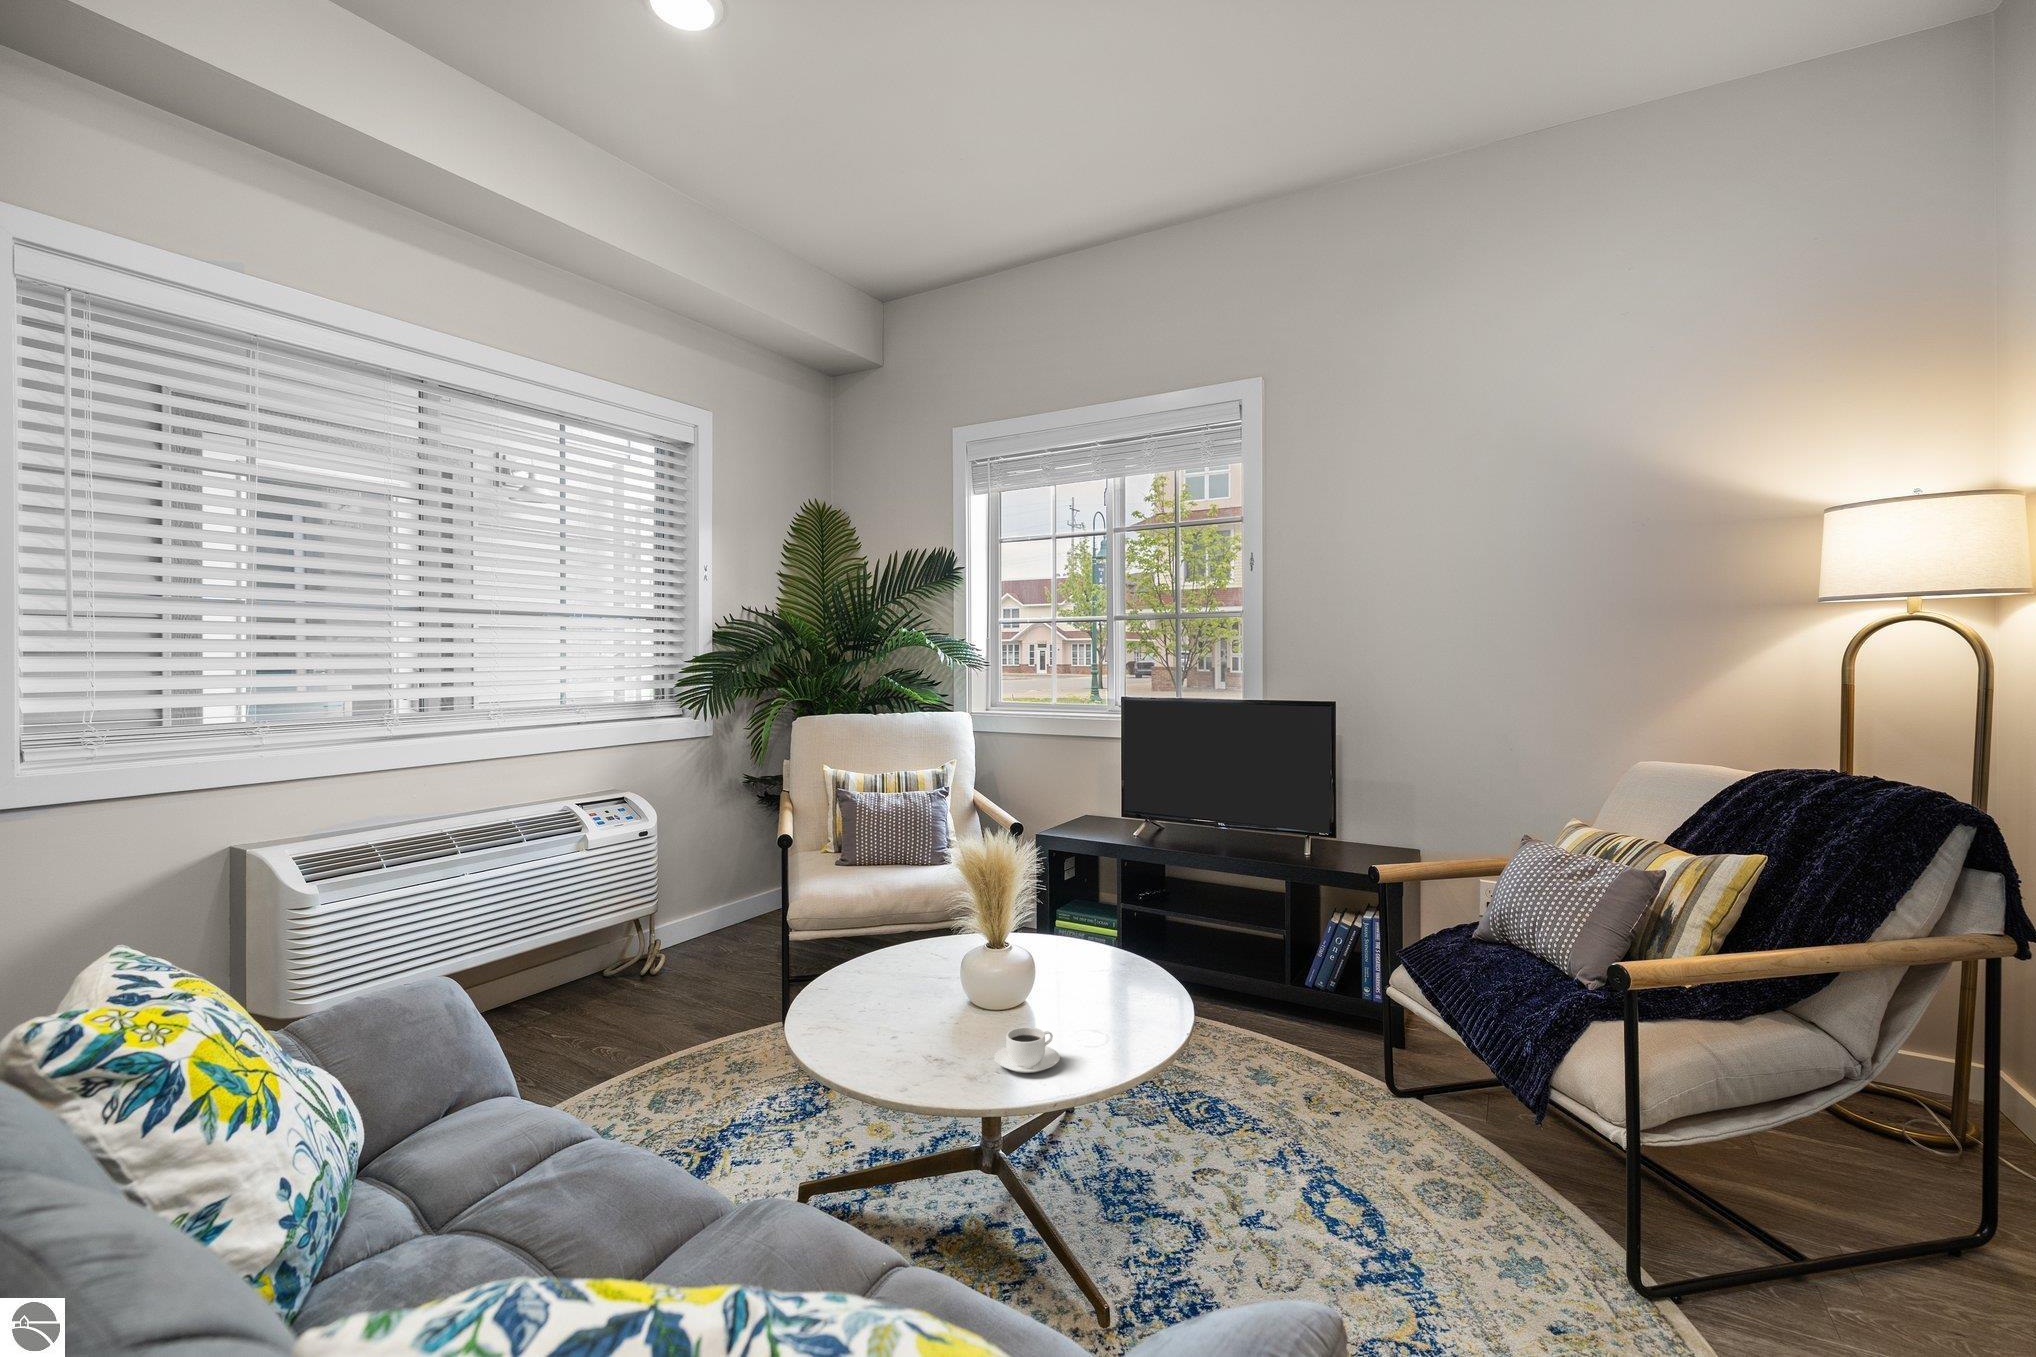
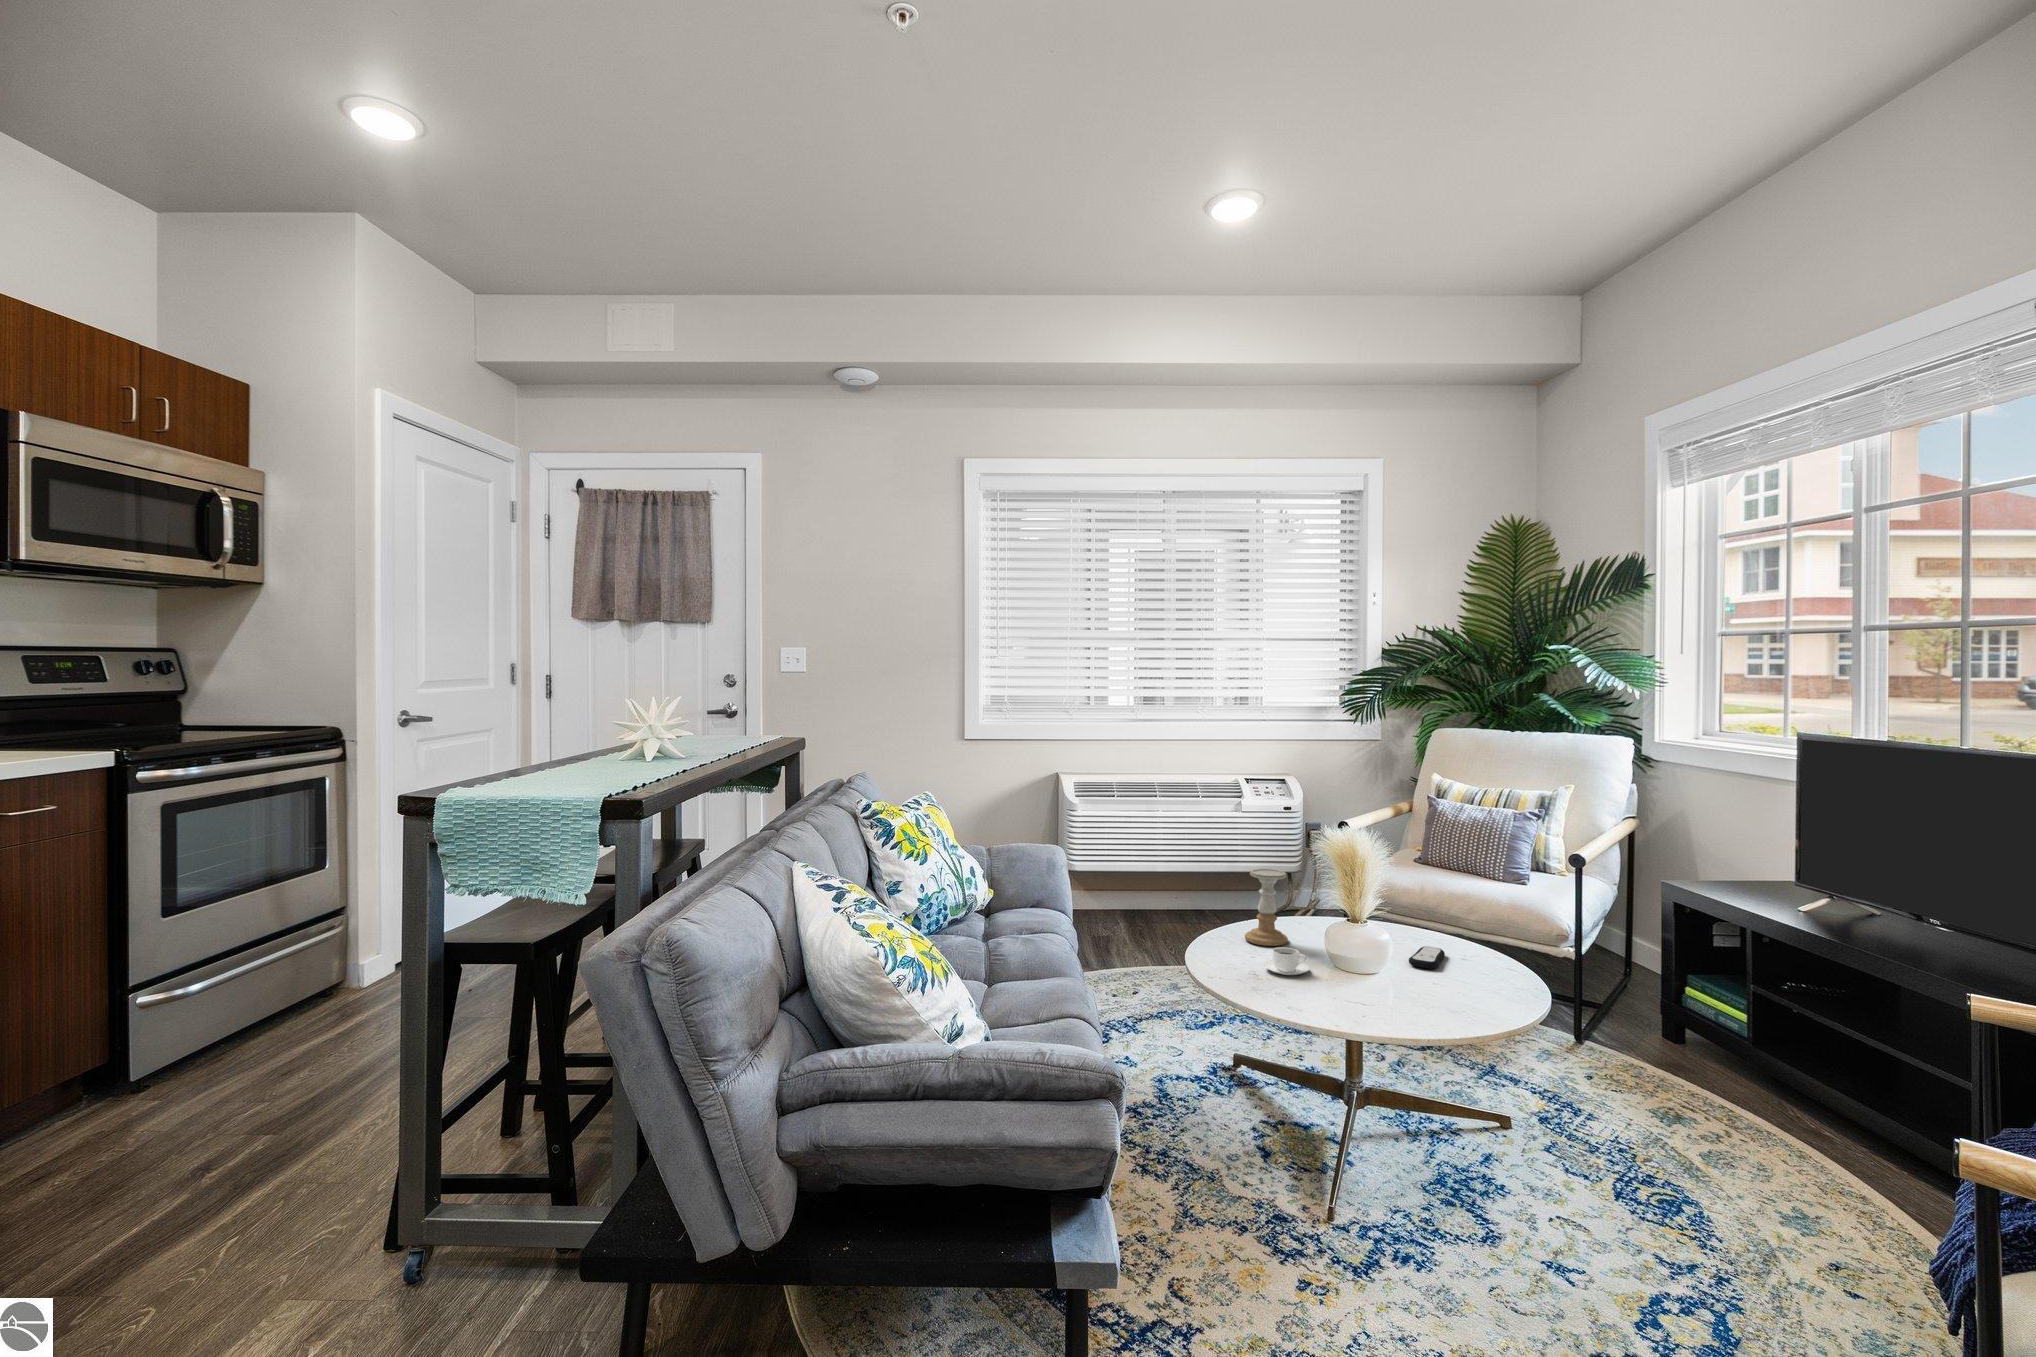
candle holder: none [888,918,950,1036] -> present [1245,869,1288,946]
remote control: none [1079,965,1135,997] -> present [1409,947,1445,969]

